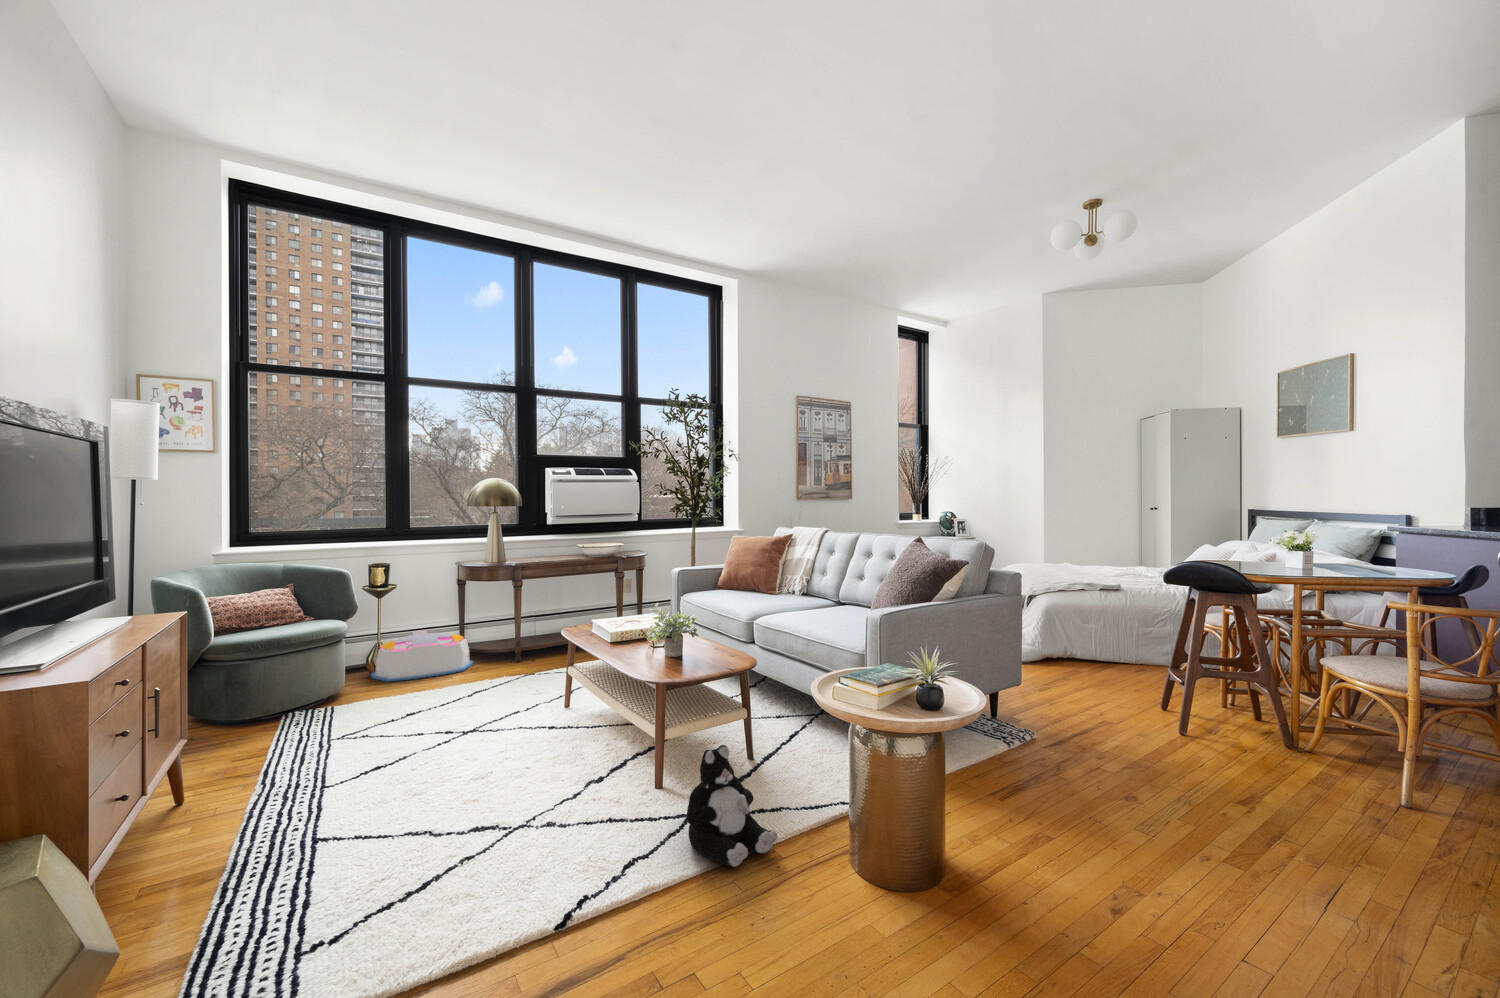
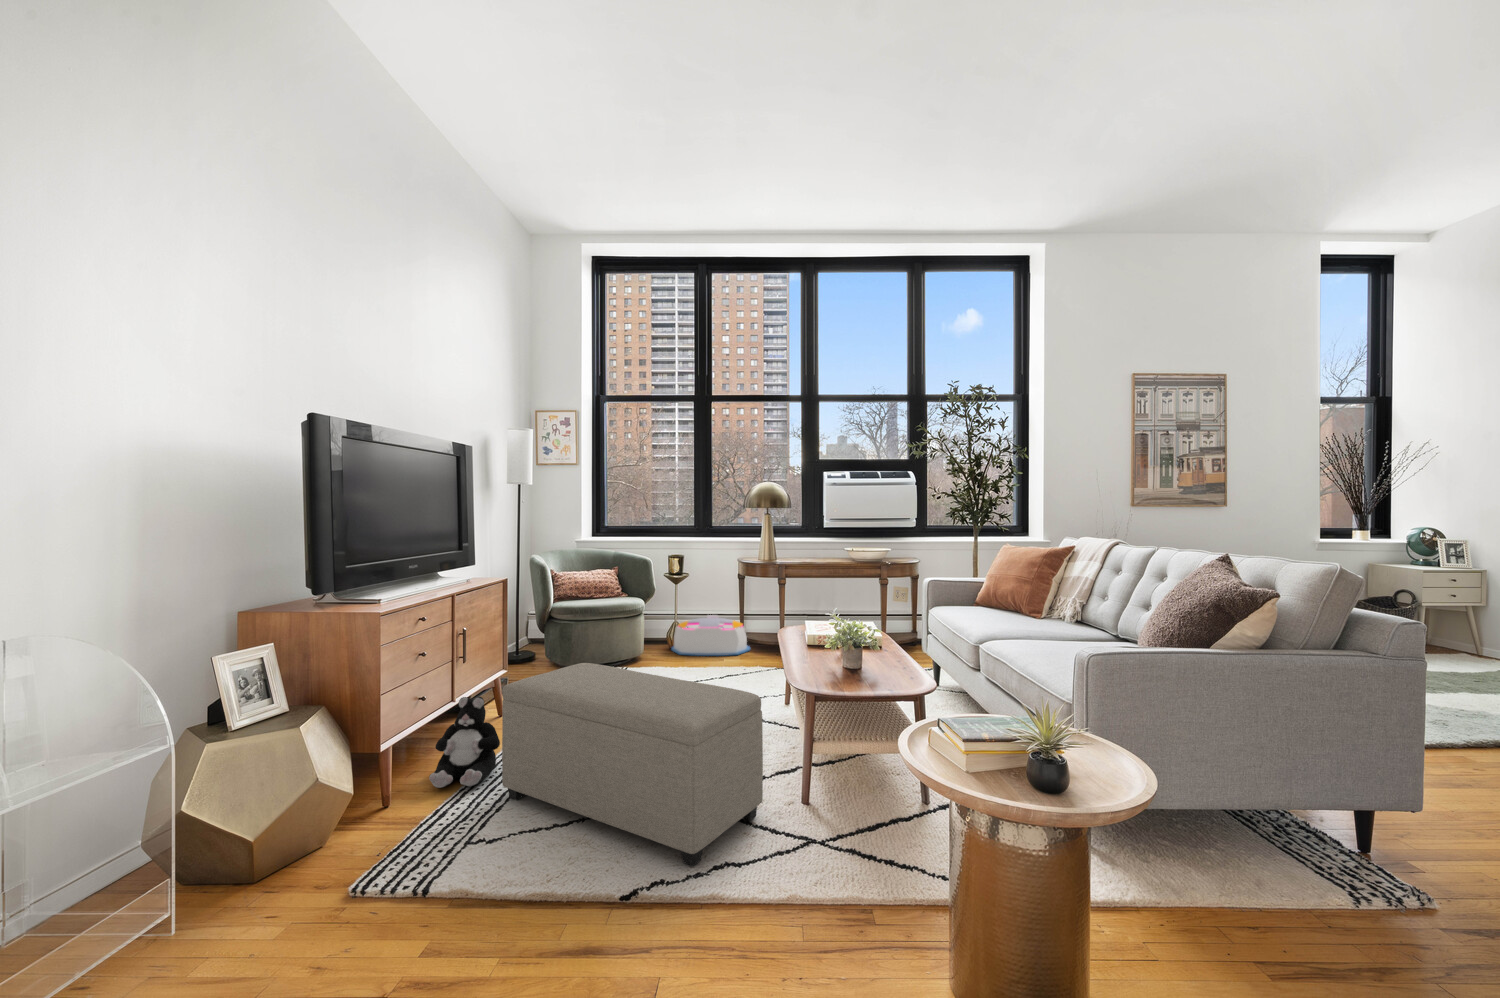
ottoman: none [298,692,629,881] -> present [502,663,763,866]
plush toy: present [687,745,778,867] -> present [429,697,500,788]

